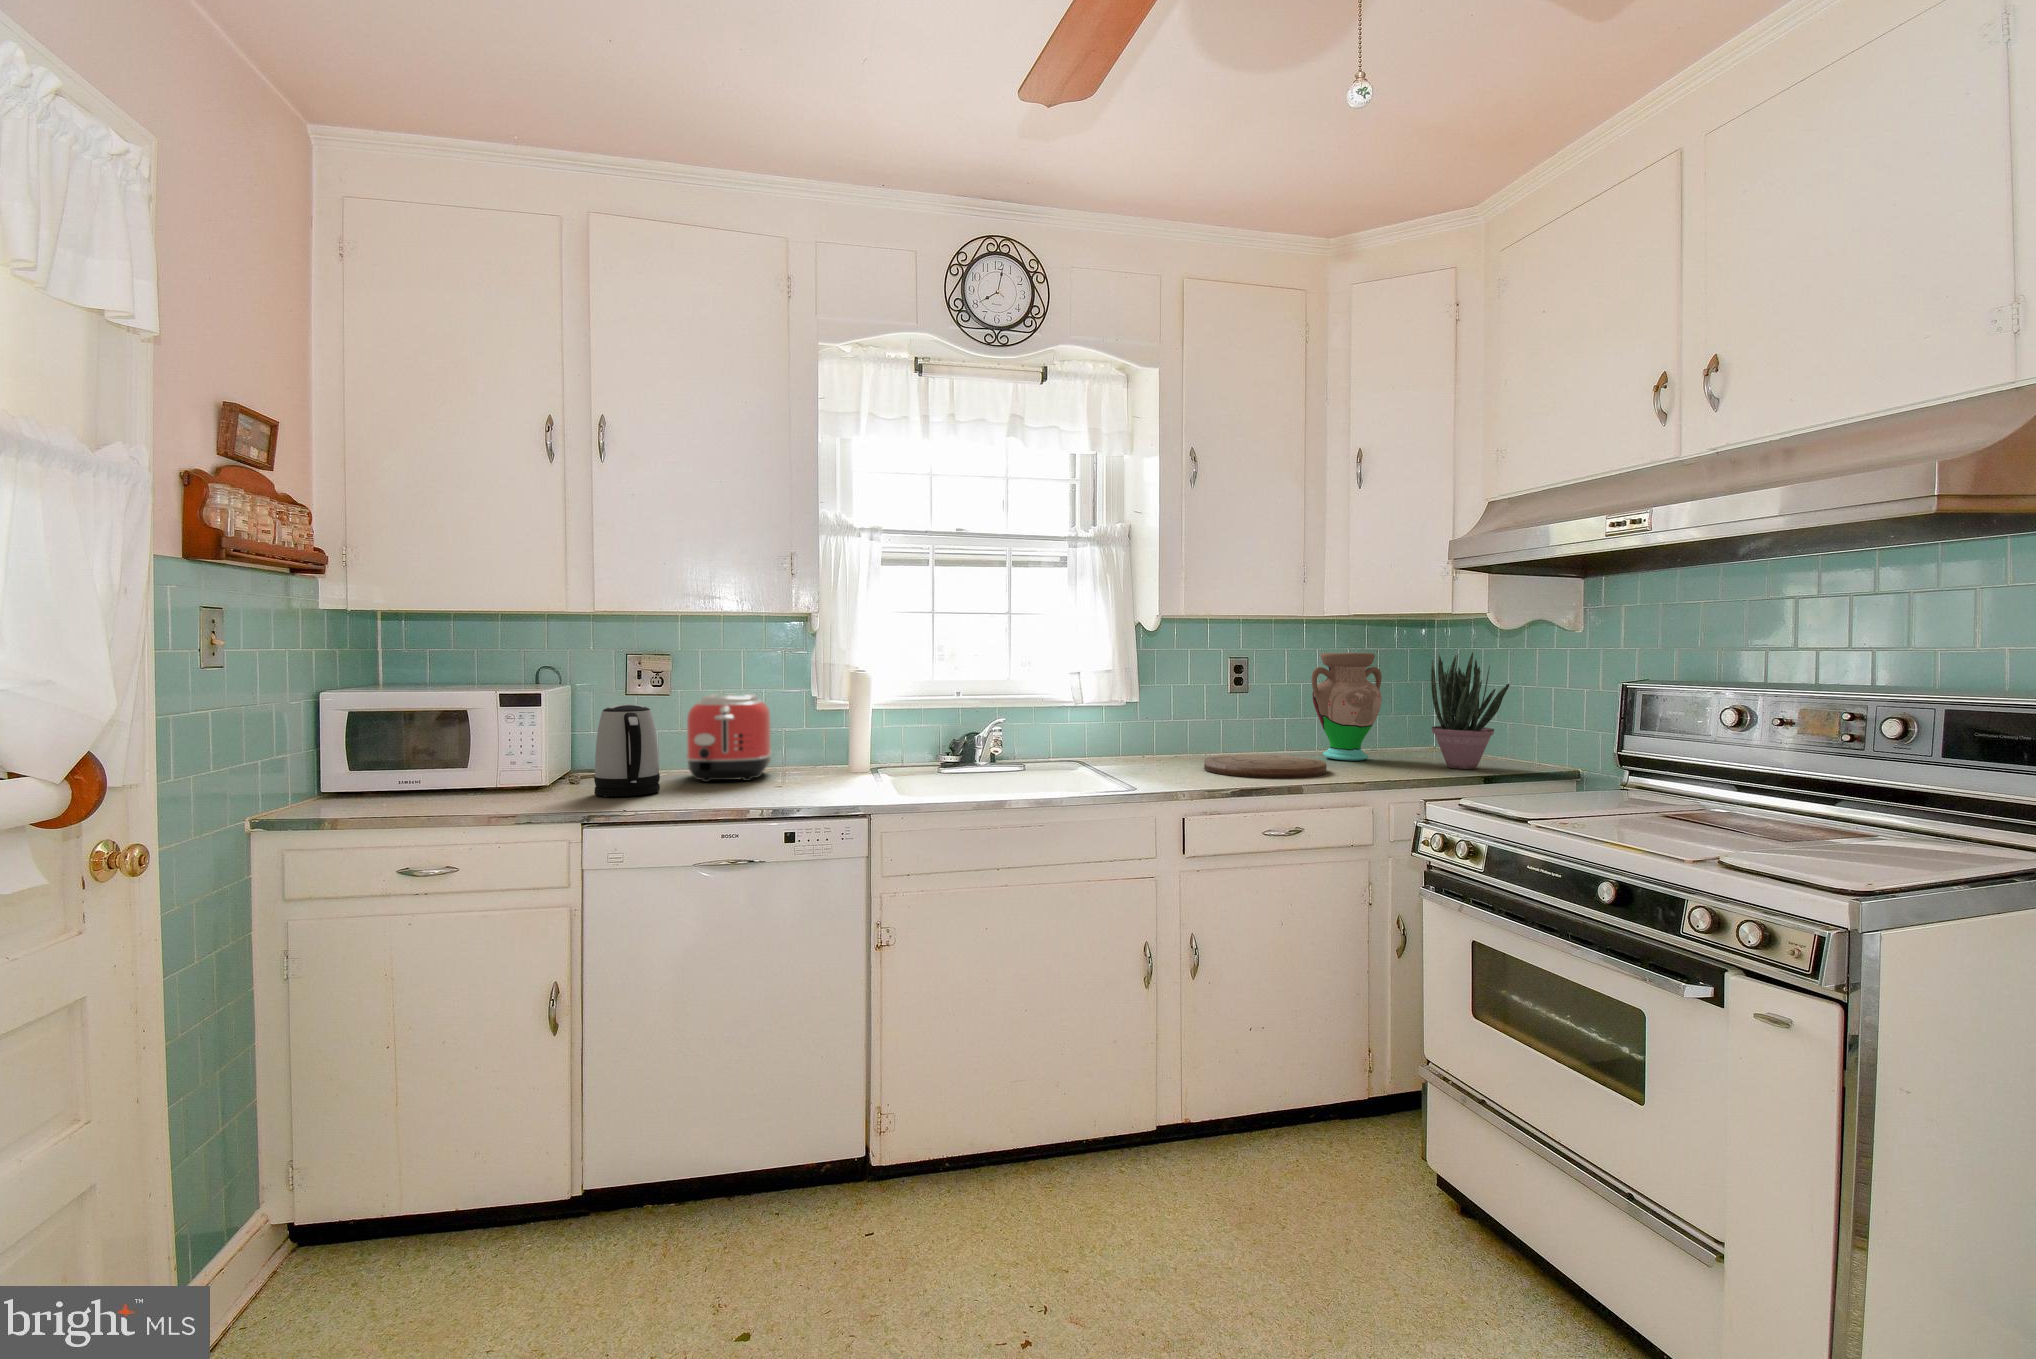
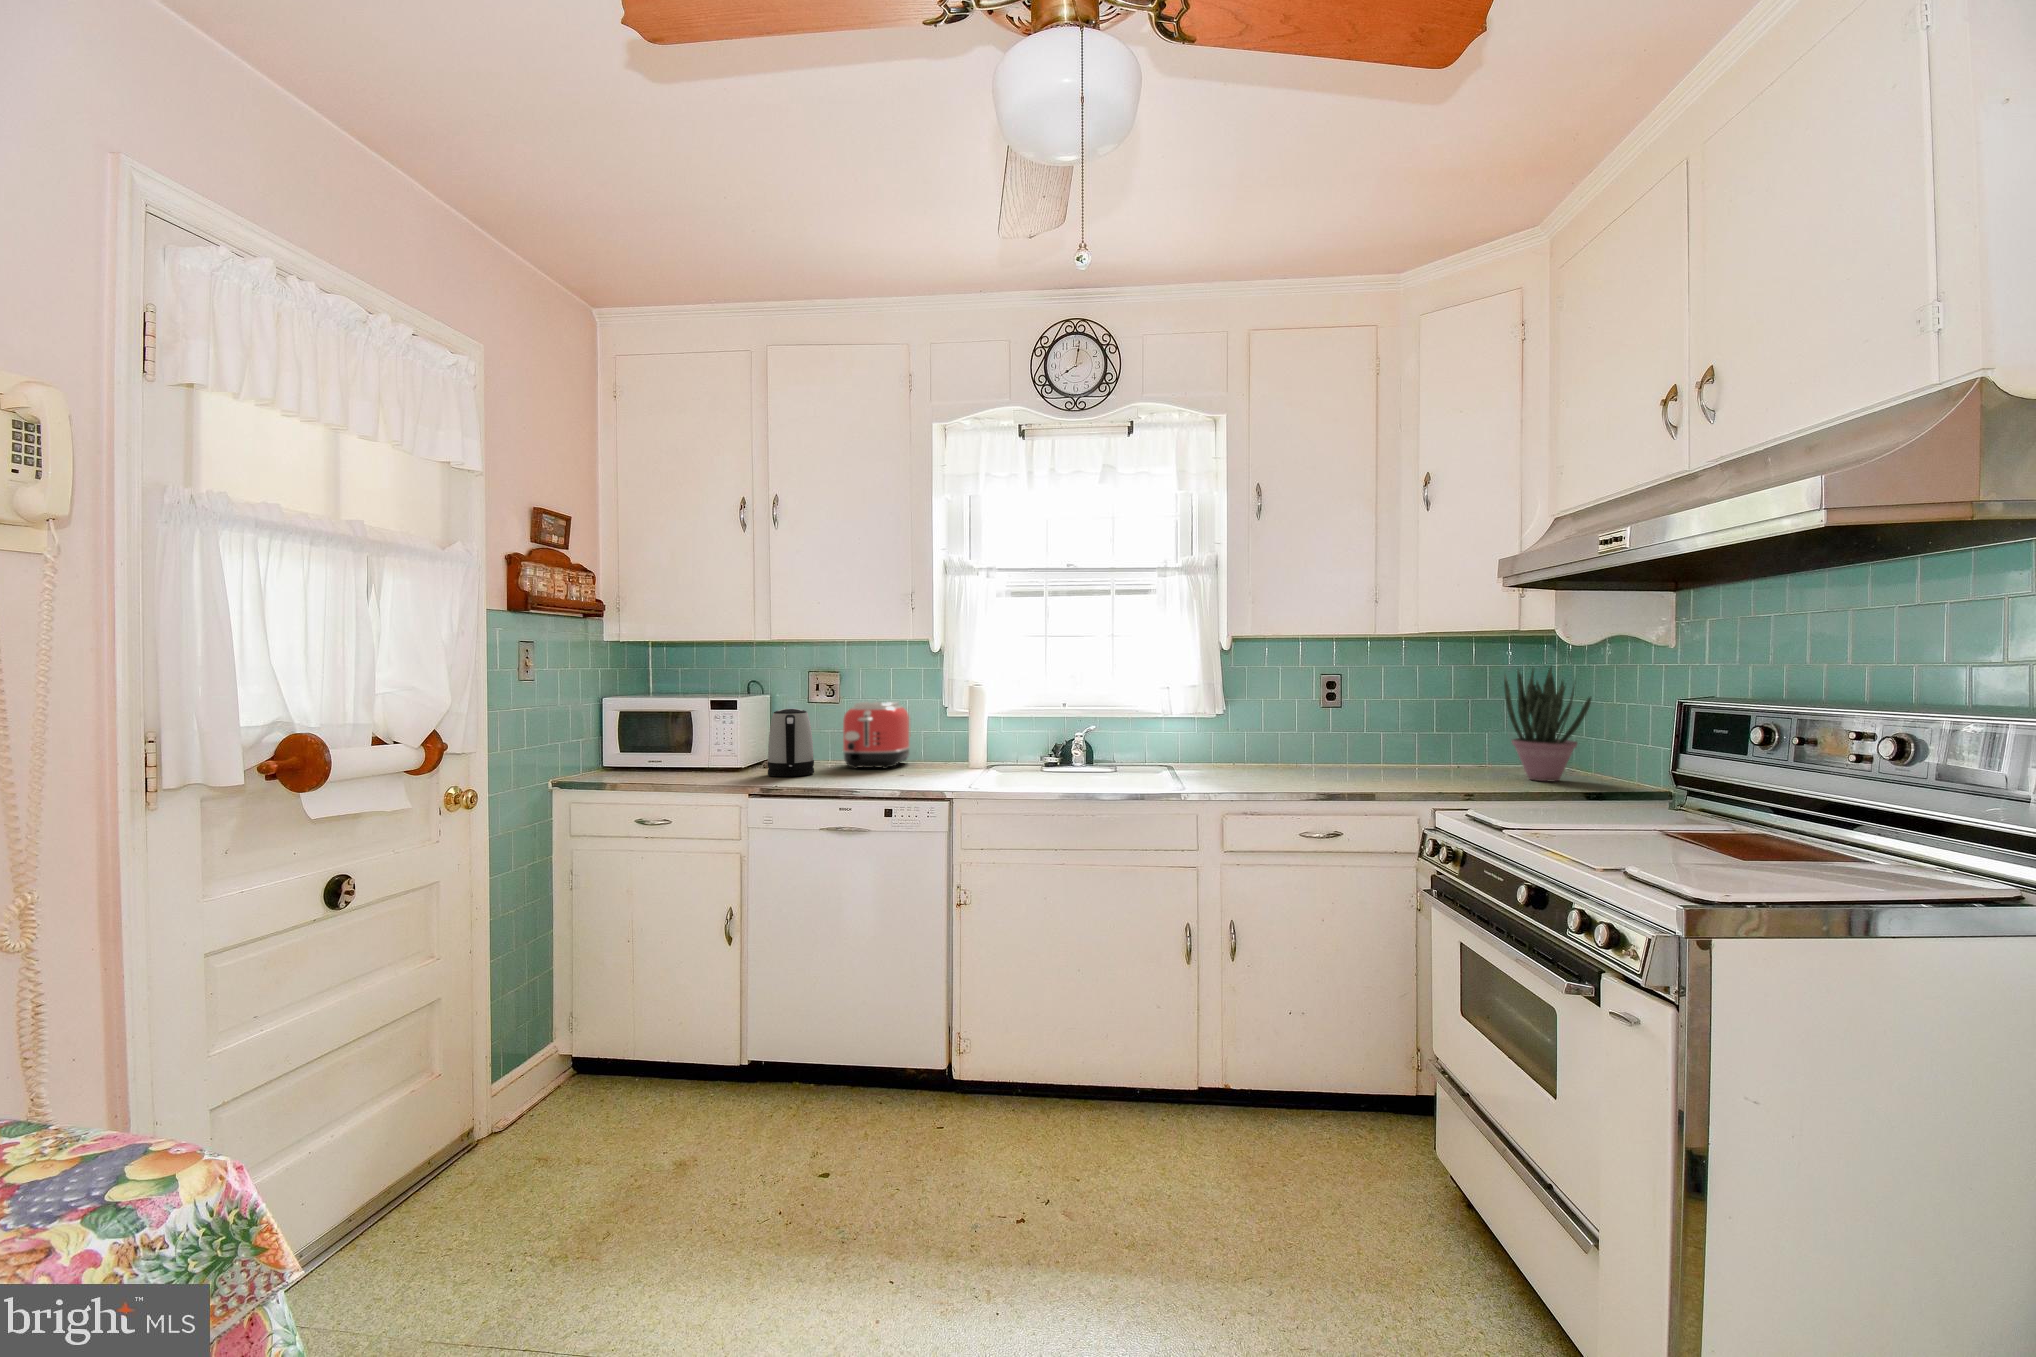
vase: present [1312,653,1382,761] -> none [1396,666,1474,770]
cutting board: present [1204,754,1327,778] -> none [1272,761,1389,783]

